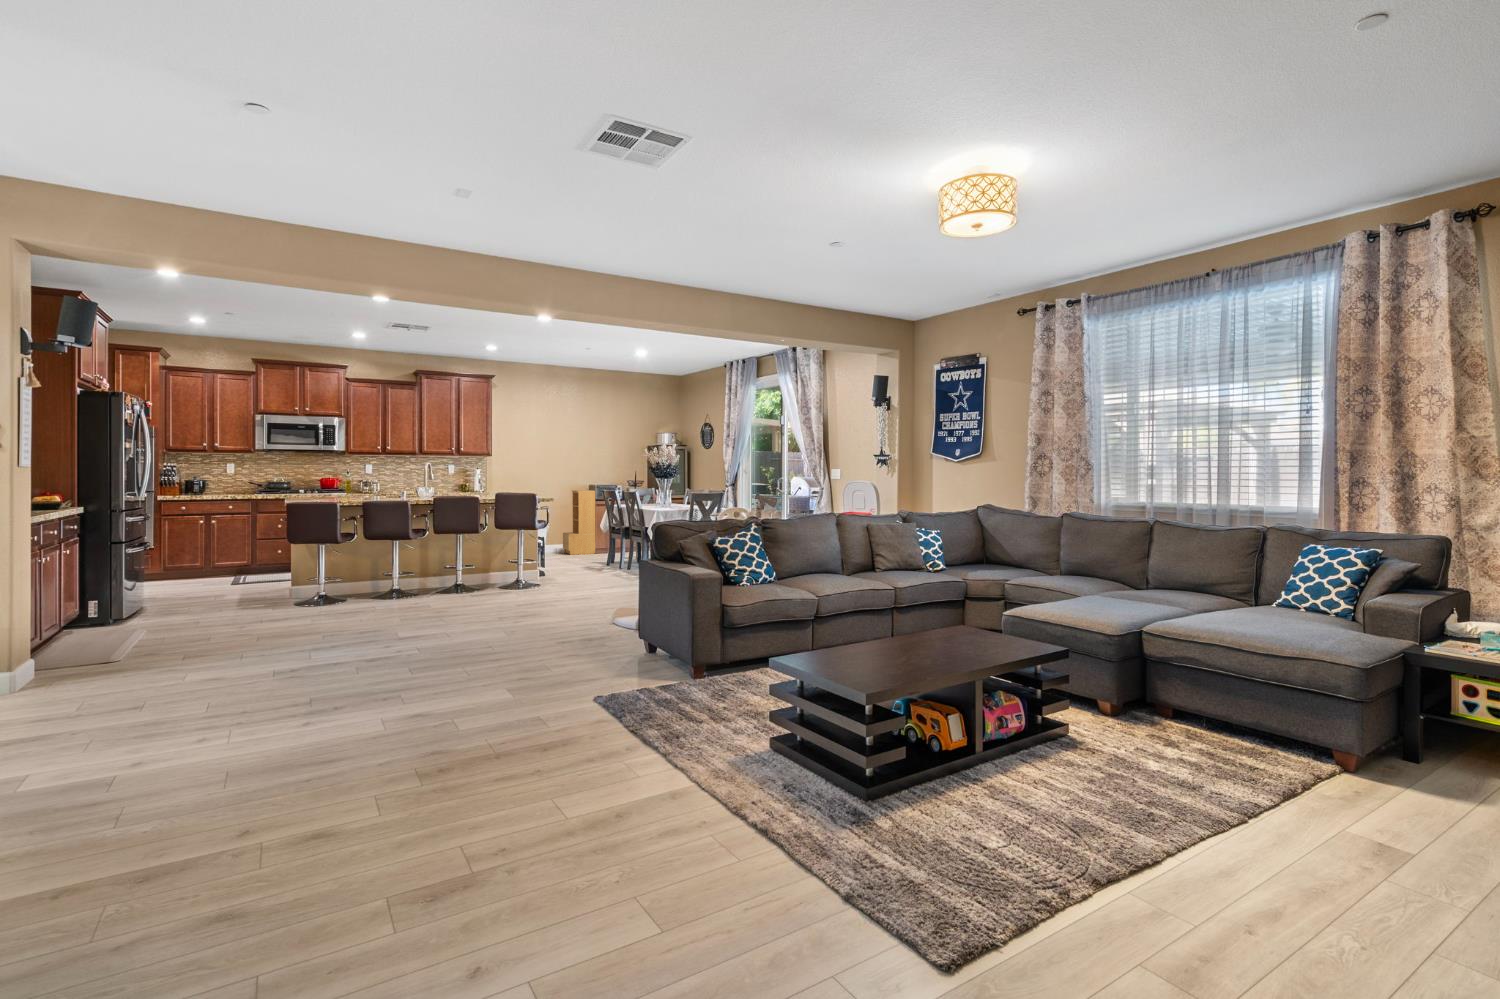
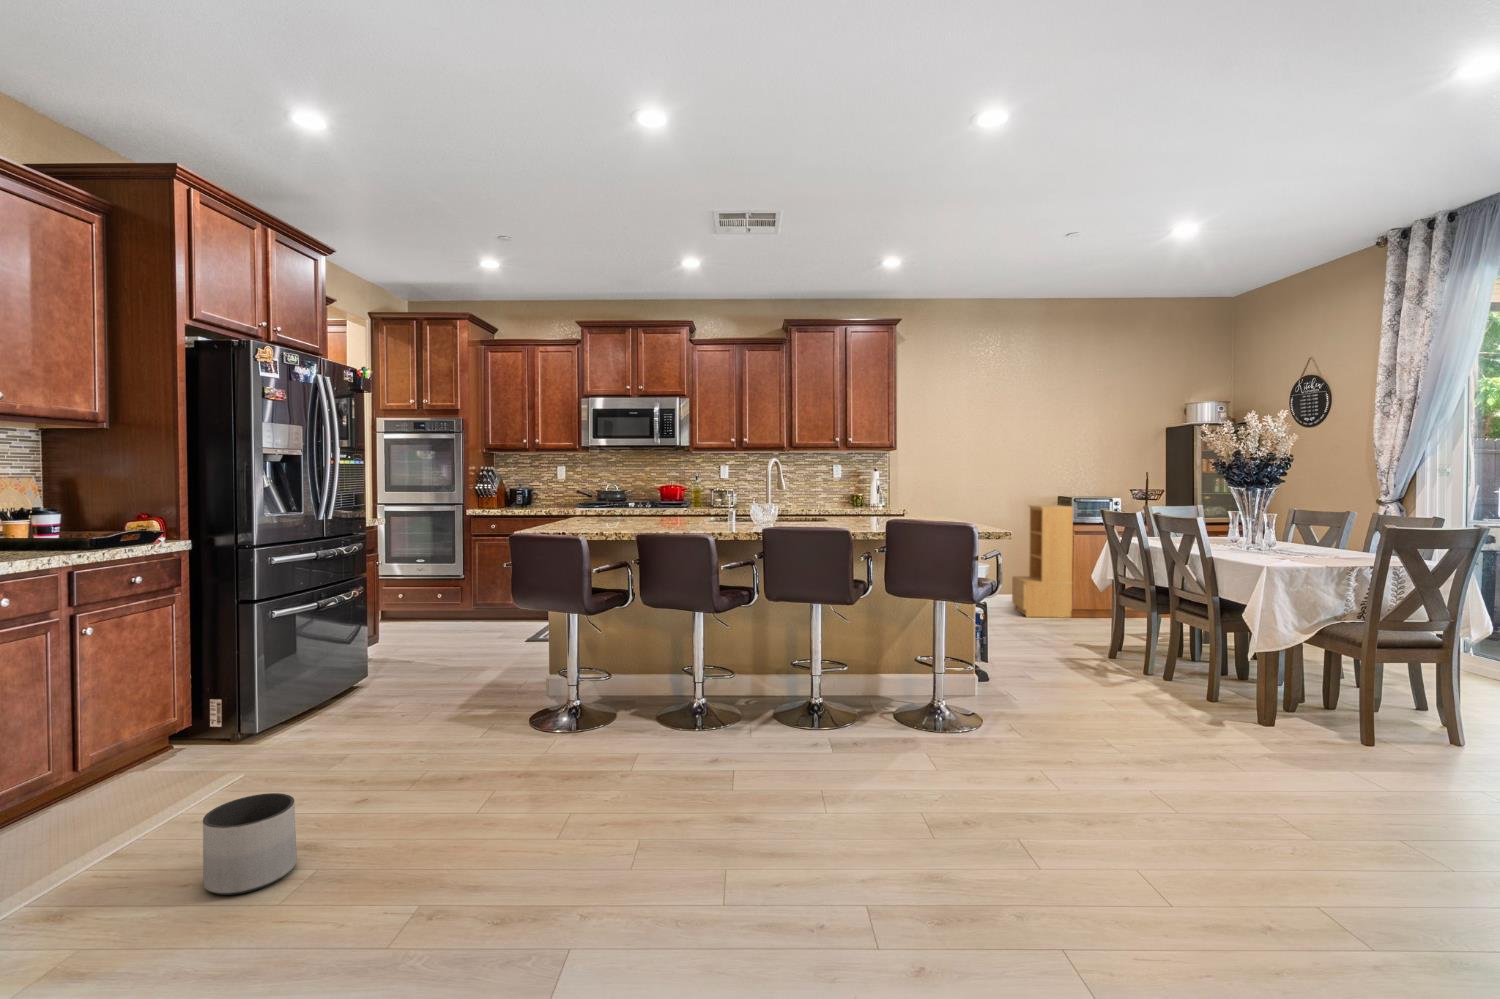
planter: none [220,607,258,640] -> present [203,793,297,895]

